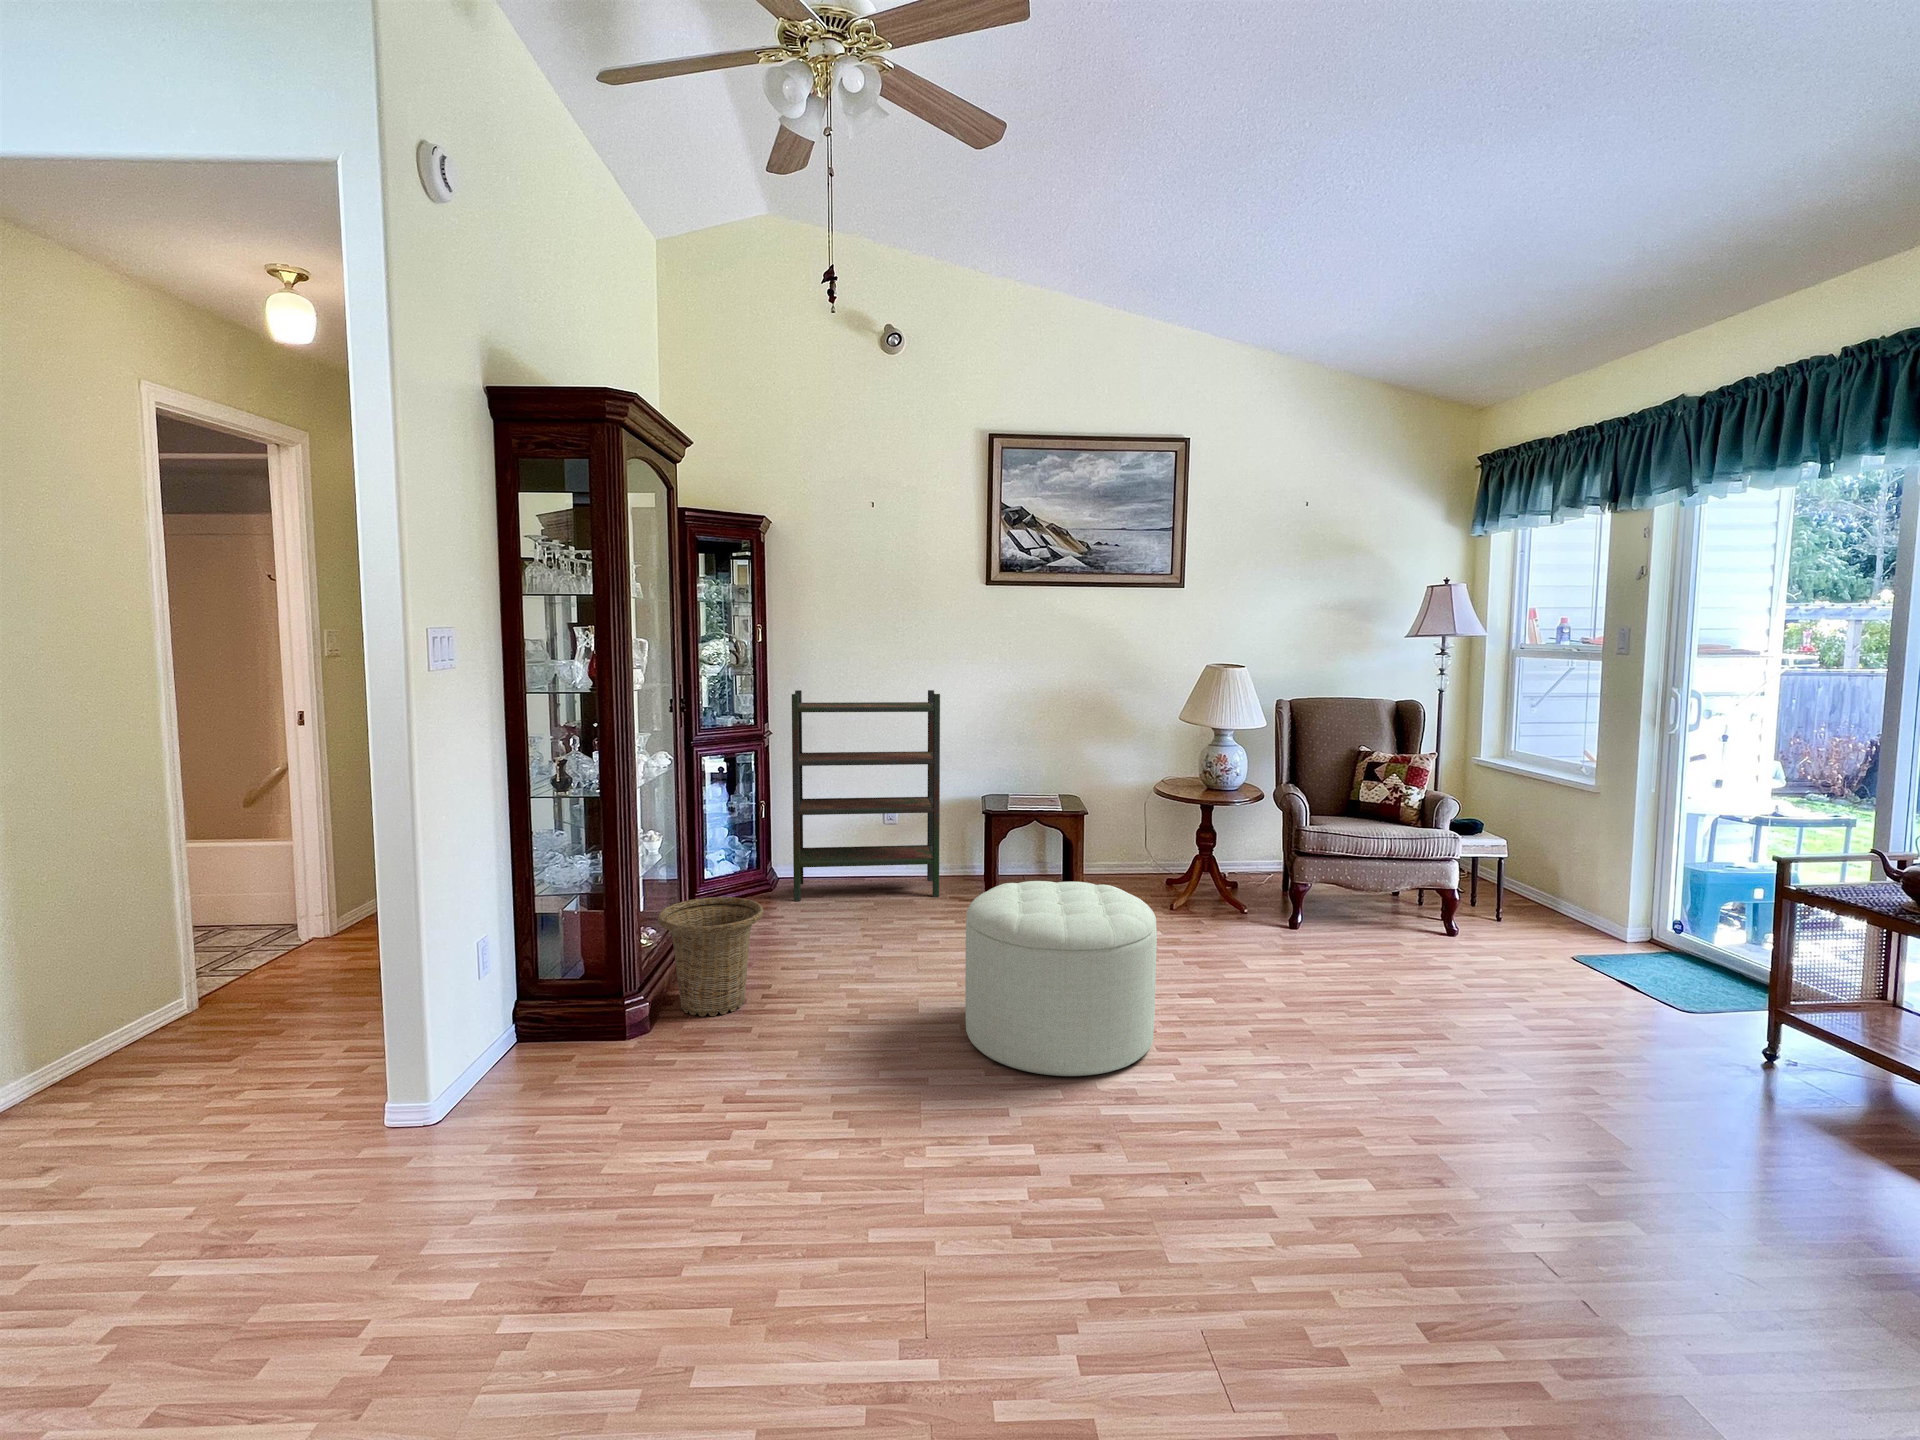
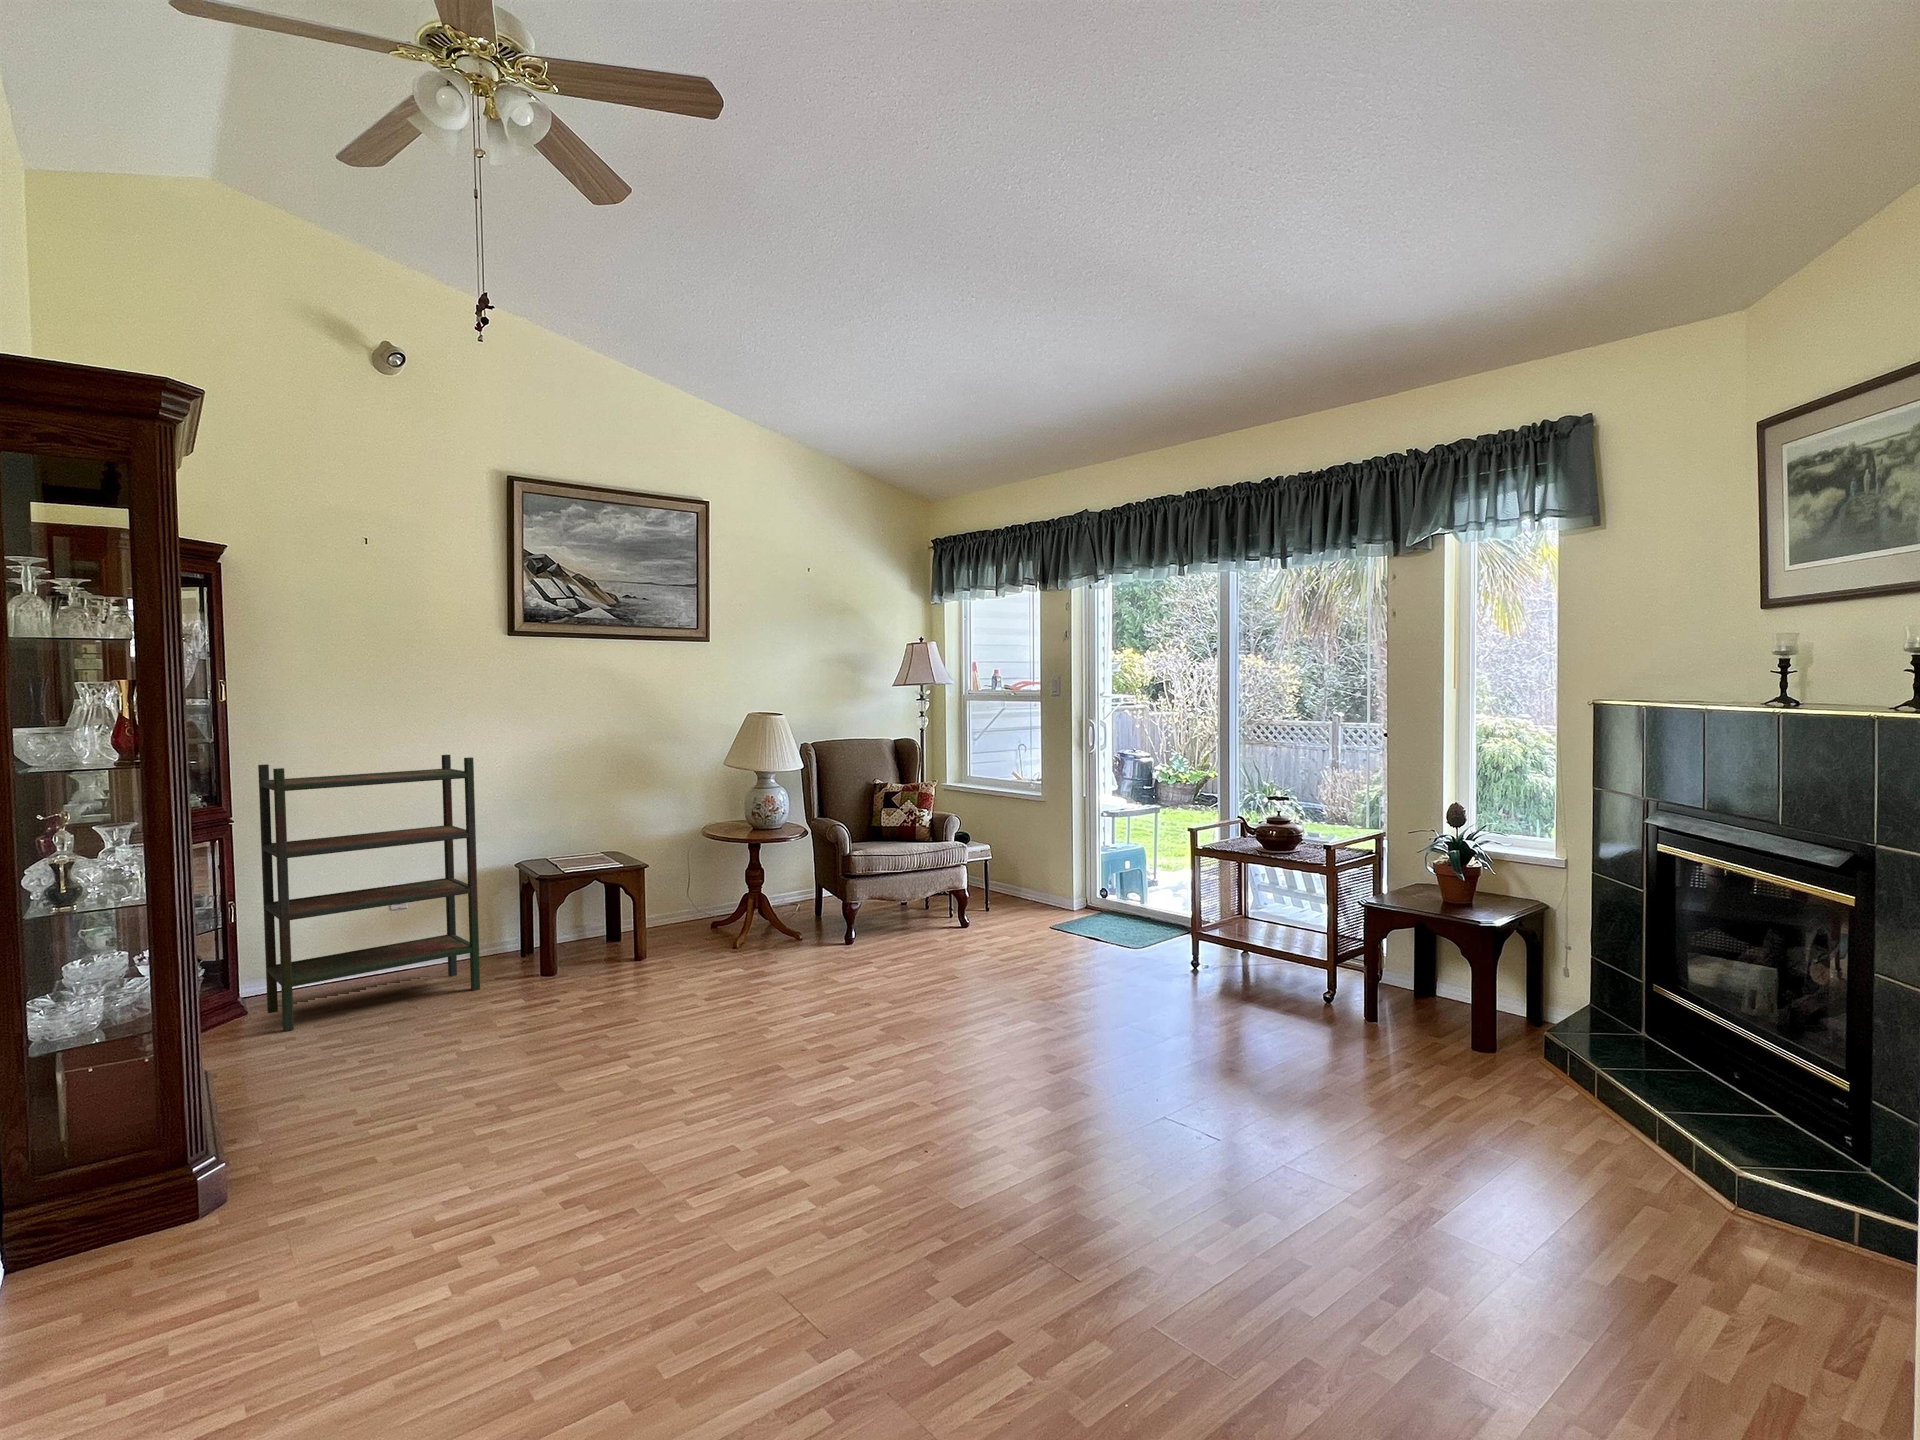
ottoman: present [965,881,1157,1076] -> none [627,924,817,1114]
basket: present [658,897,763,1017] -> none [204,1020,359,1179]

